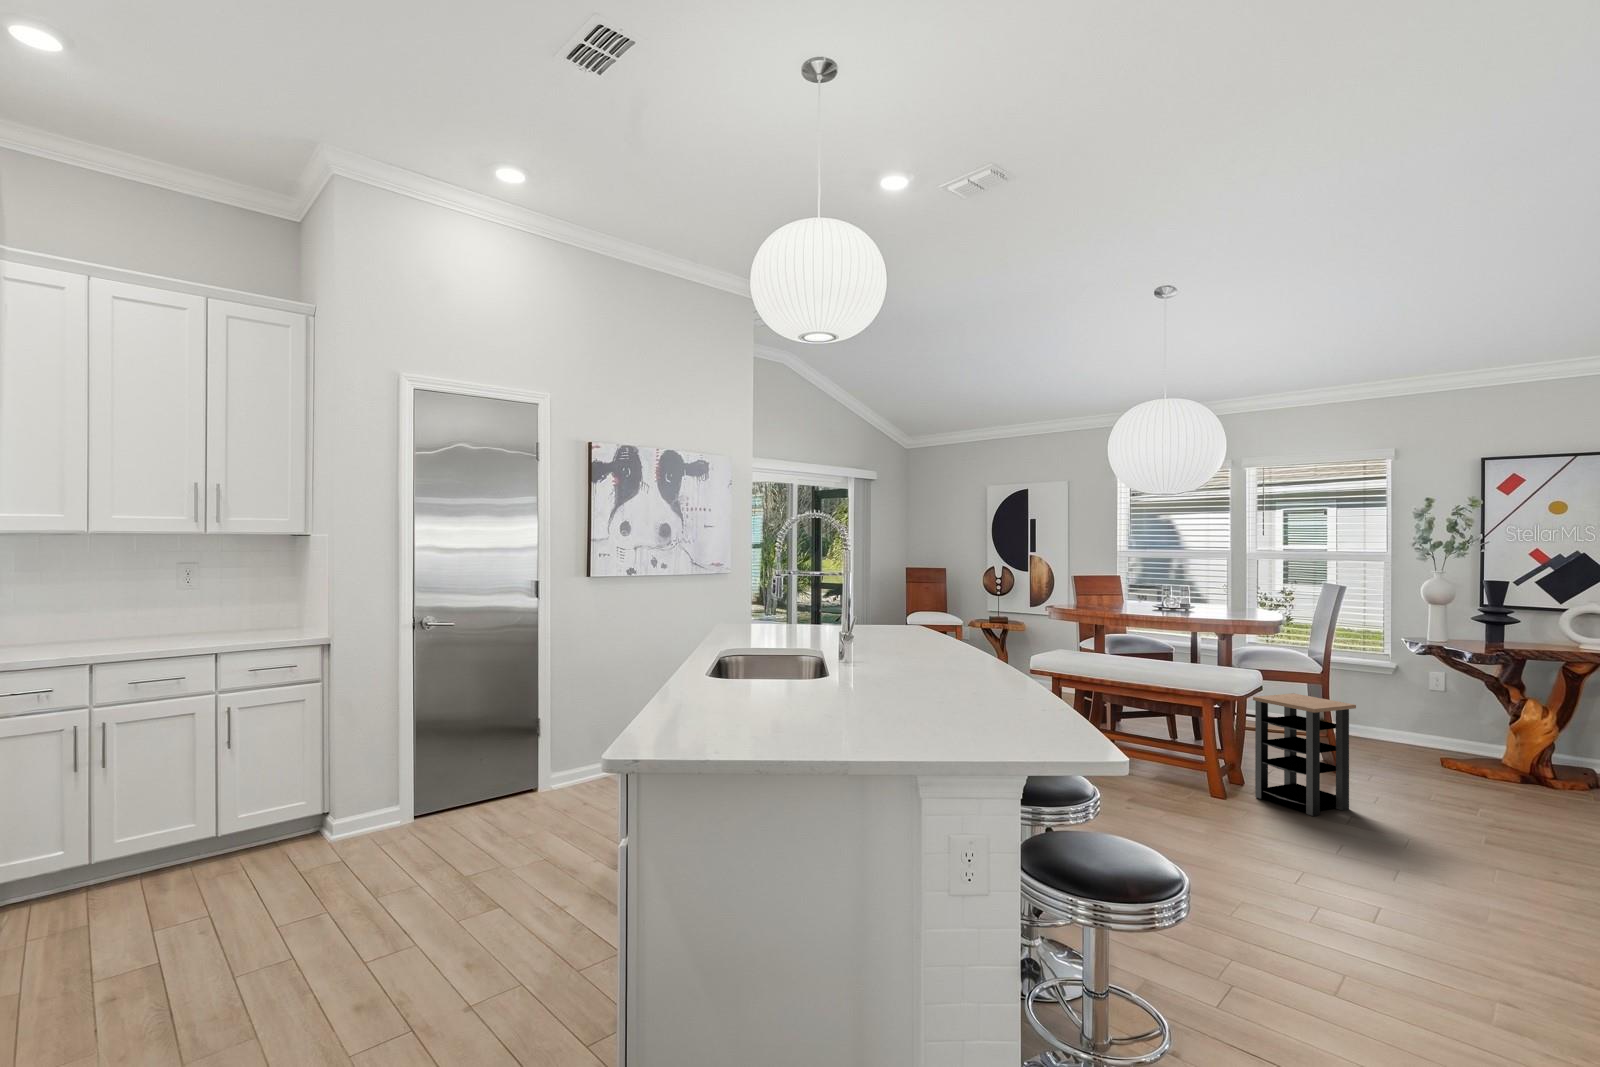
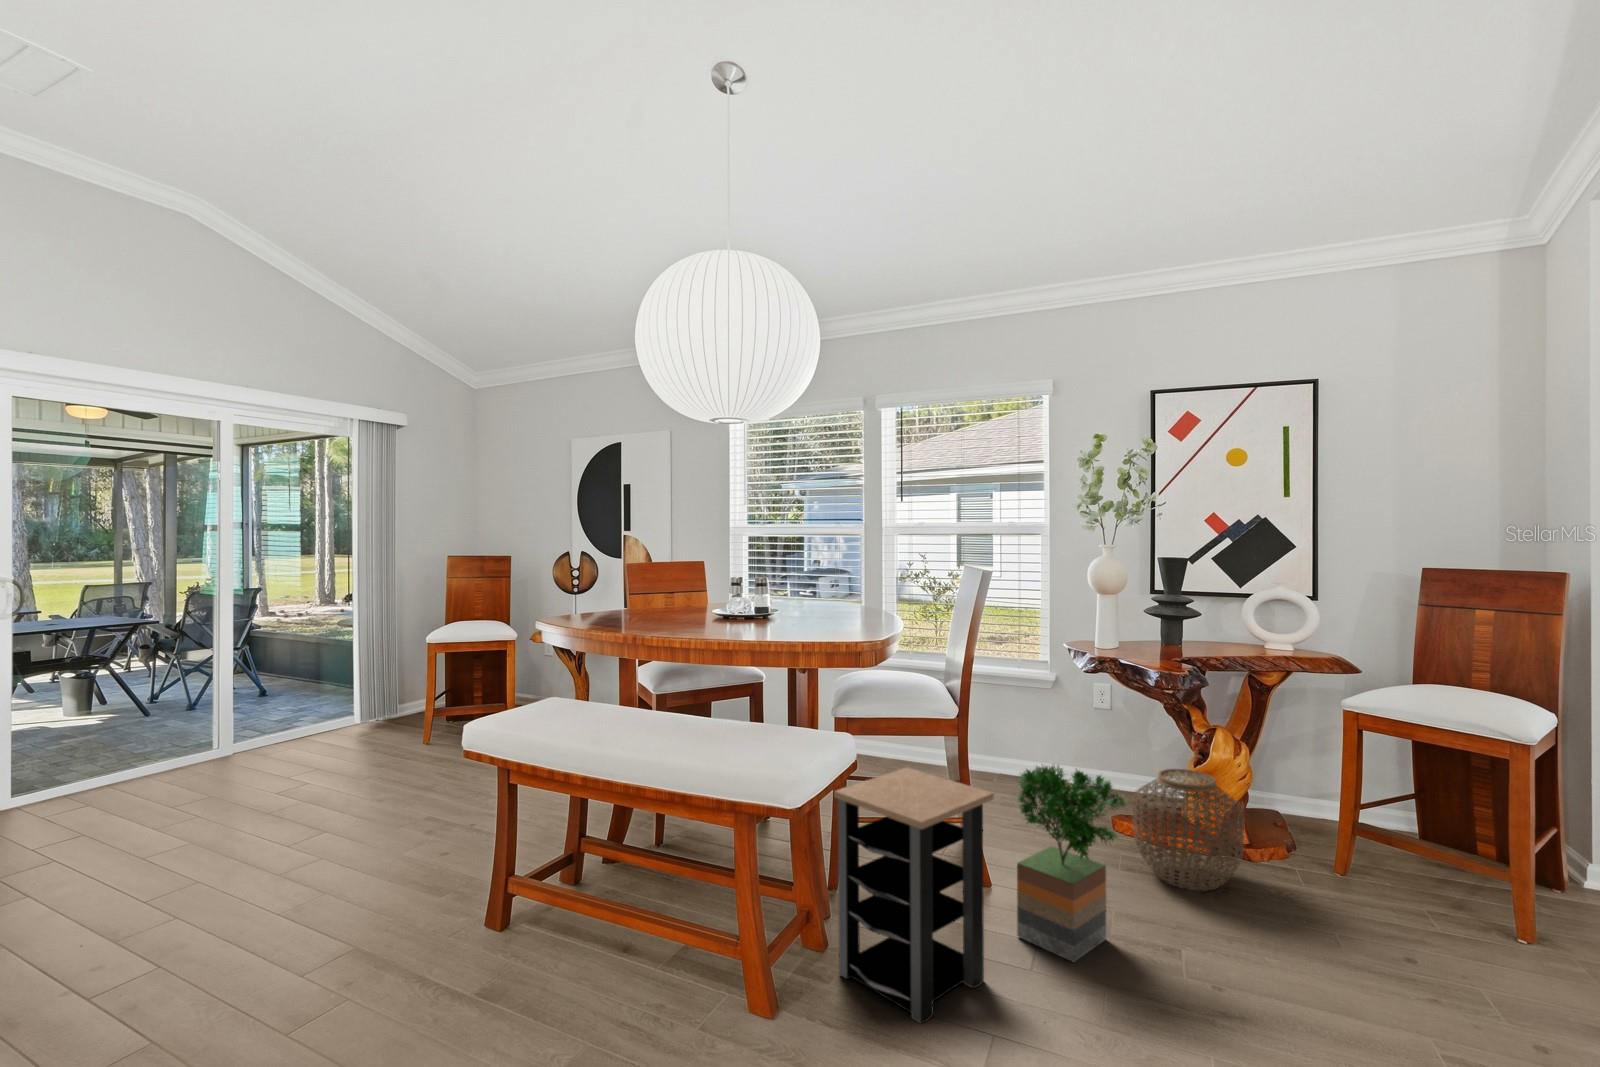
potted tree: none [1367,699,1451,810] -> present [1017,766,1126,962]
woven basket: none [1457,721,1547,799] -> present [1133,769,1244,891]

